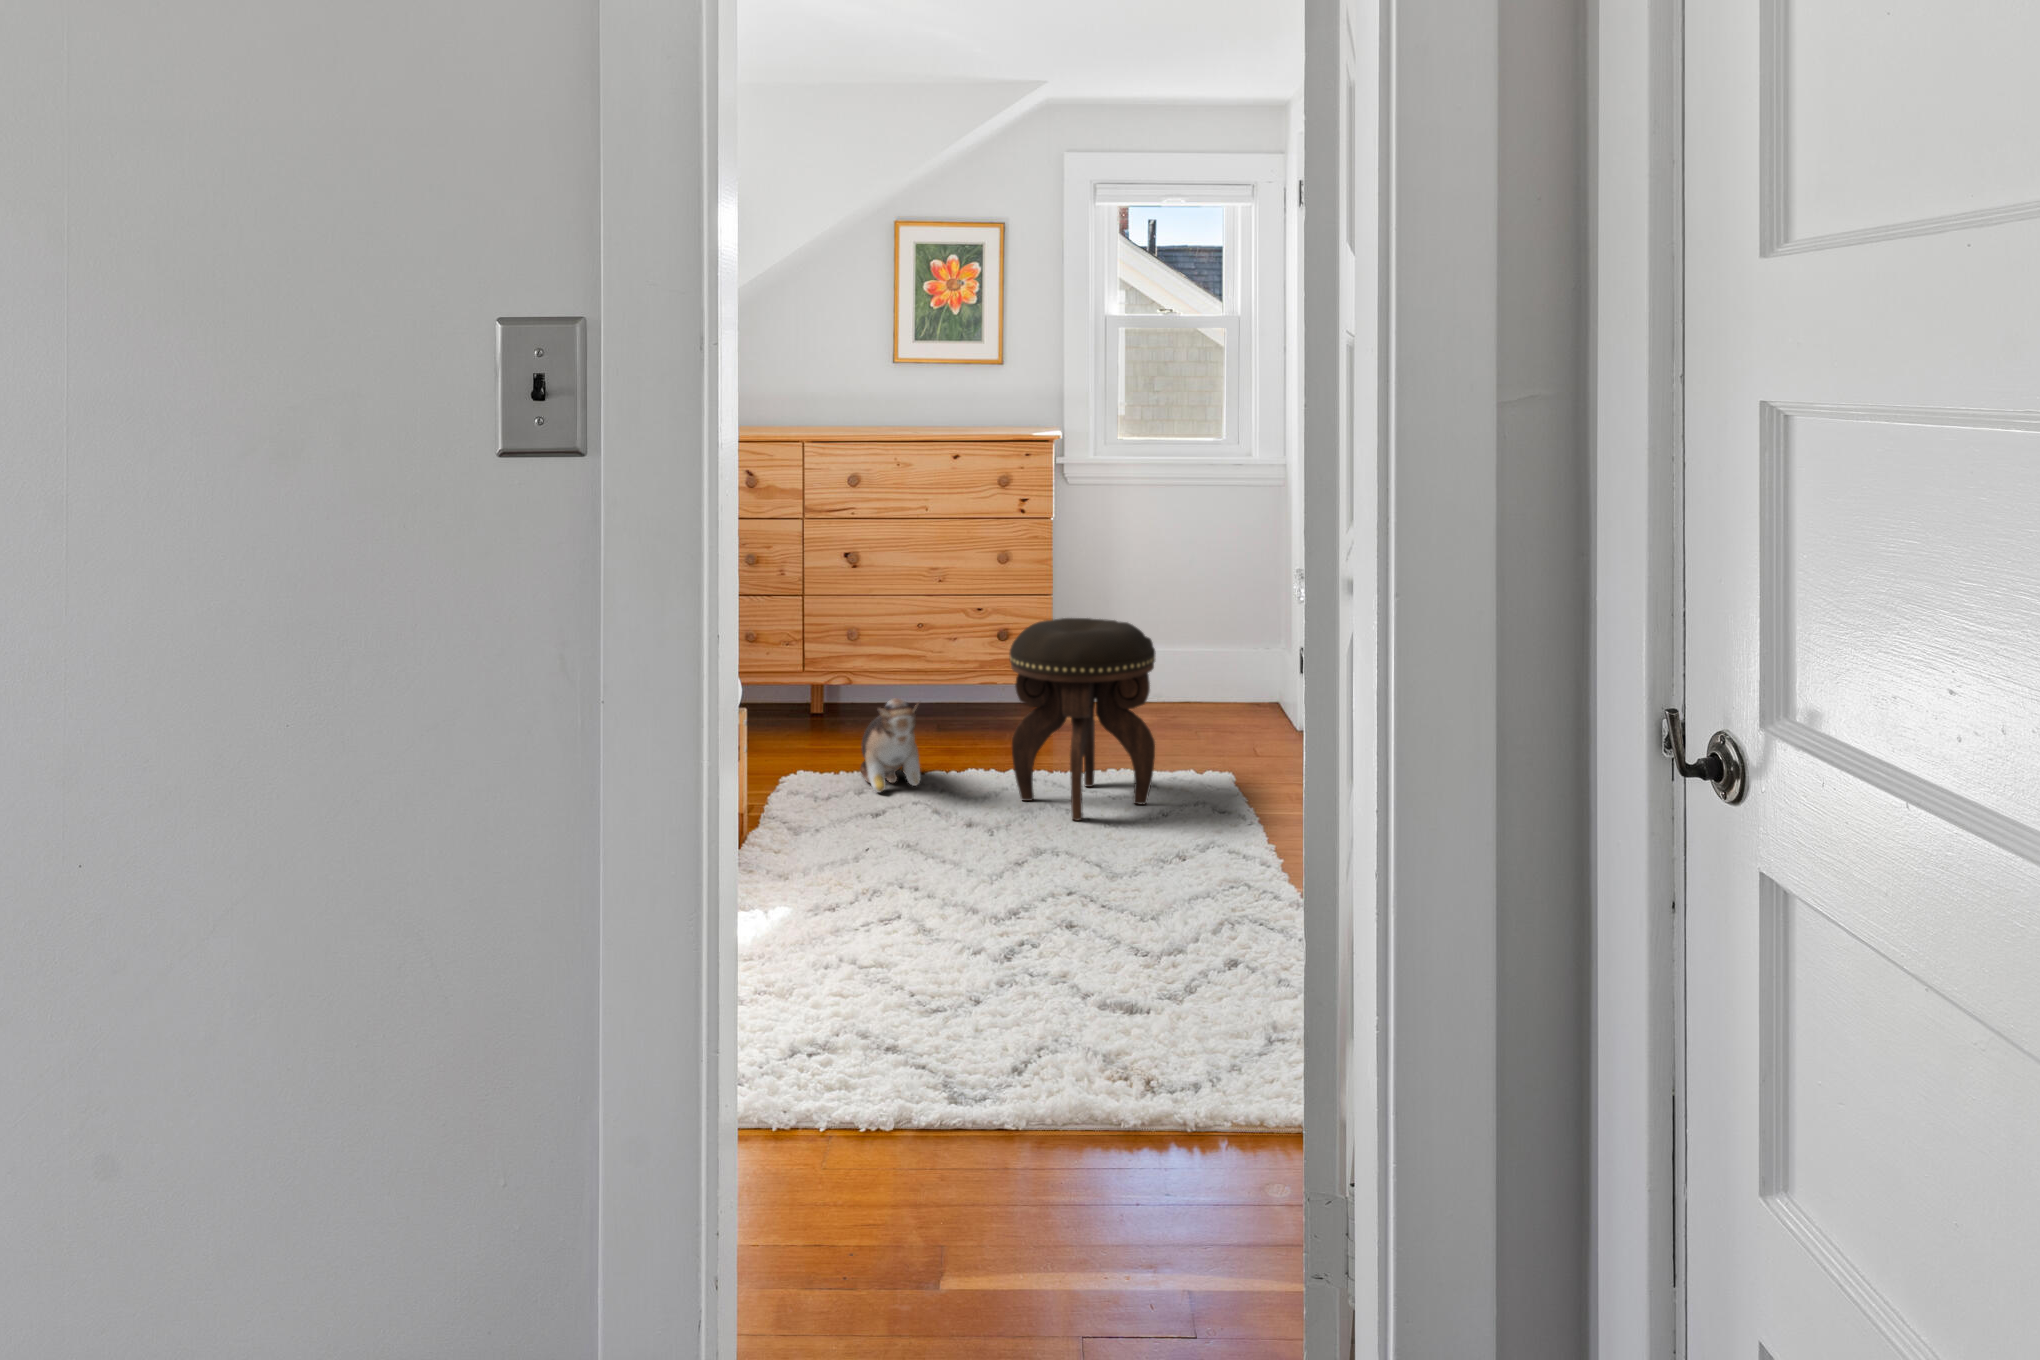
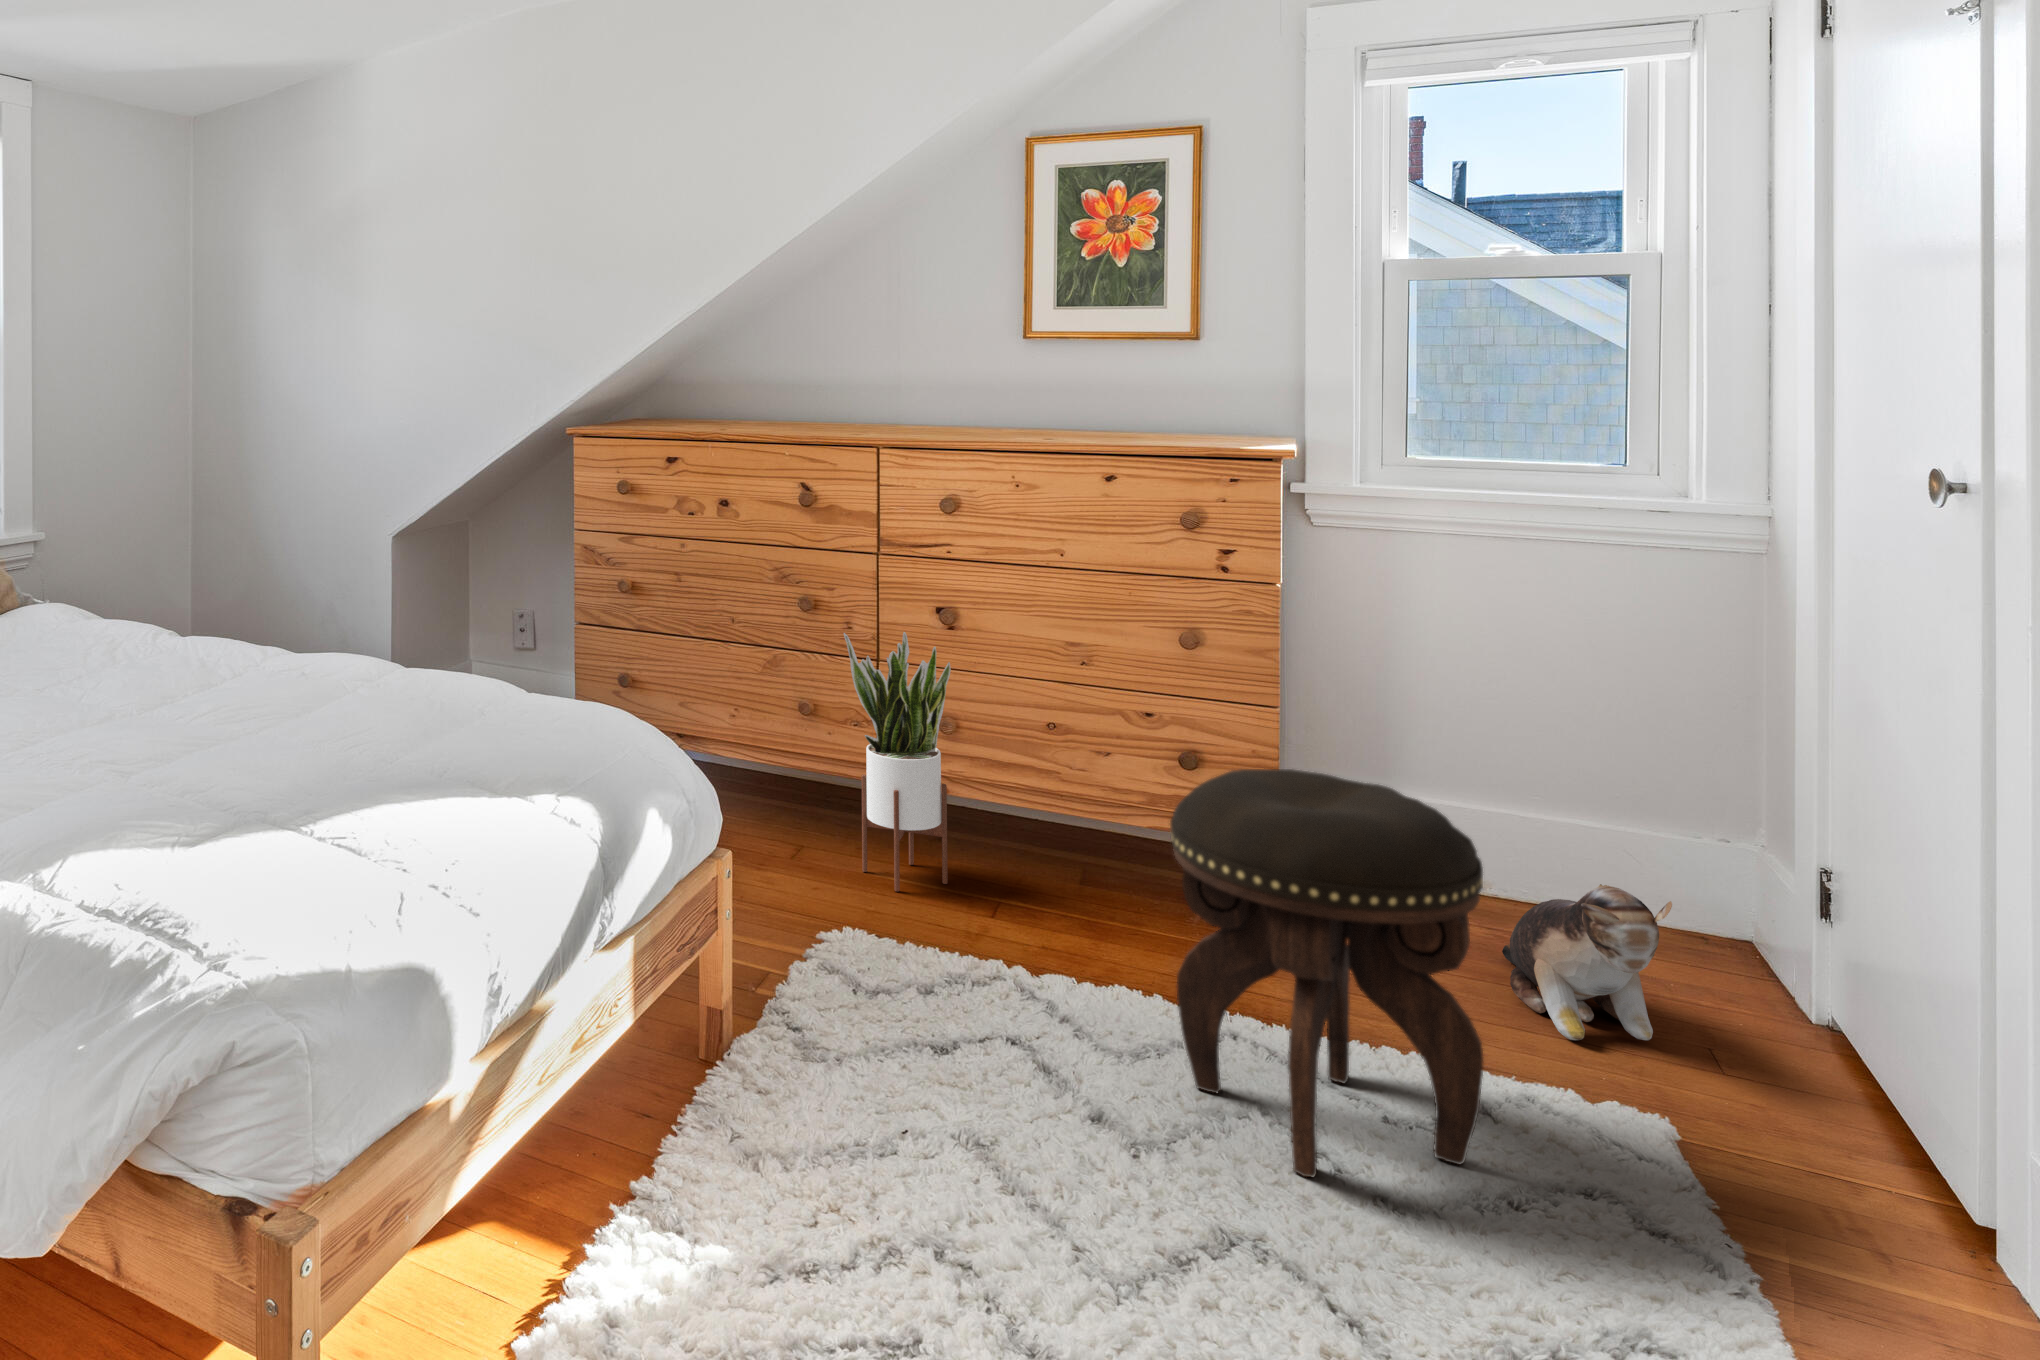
potted plant: none [787,571,857,748] -> present [844,632,951,891]
plush toy: present [860,698,920,793] -> present [1502,884,1672,1040]

